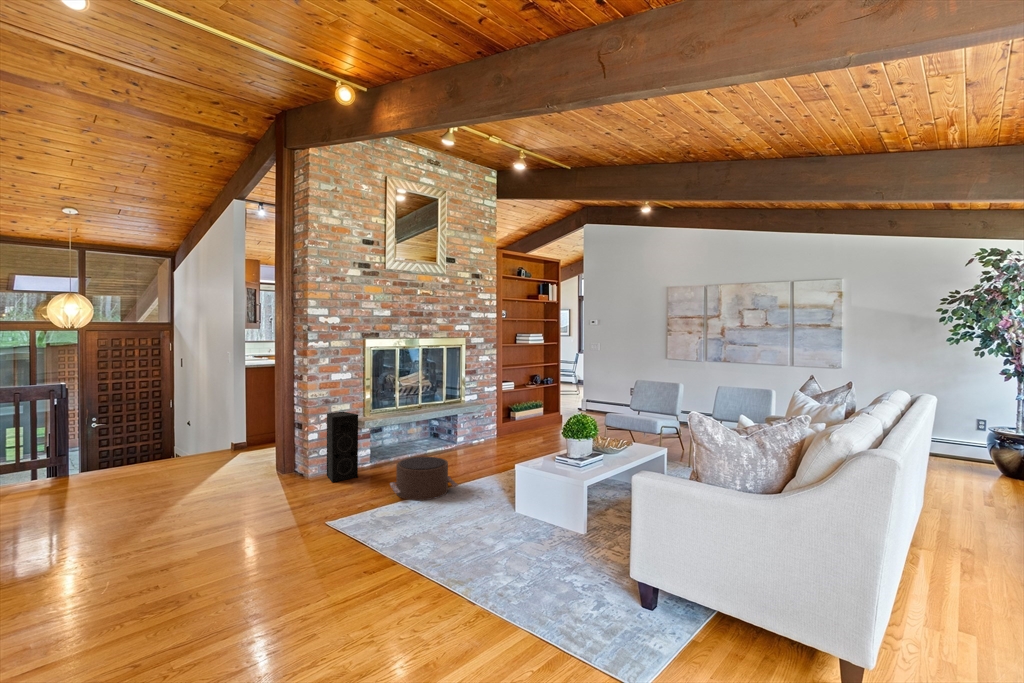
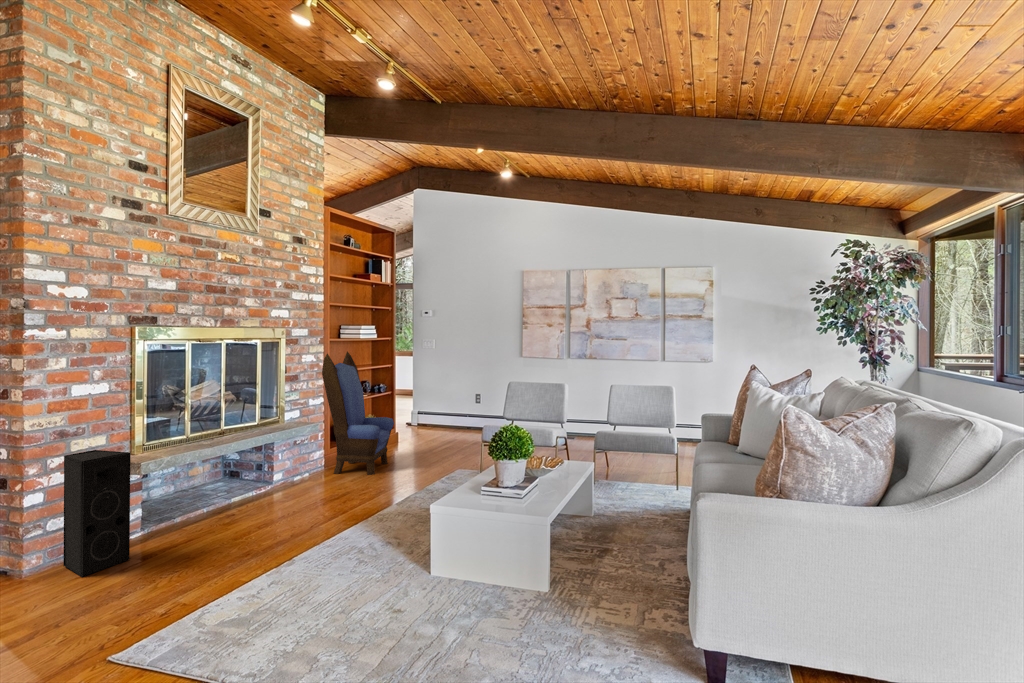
armchair: none [490,353,544,444] -> present [322,352,394,475]
pouf: present [390,457,458,500] -> none [207,509,329,586]

